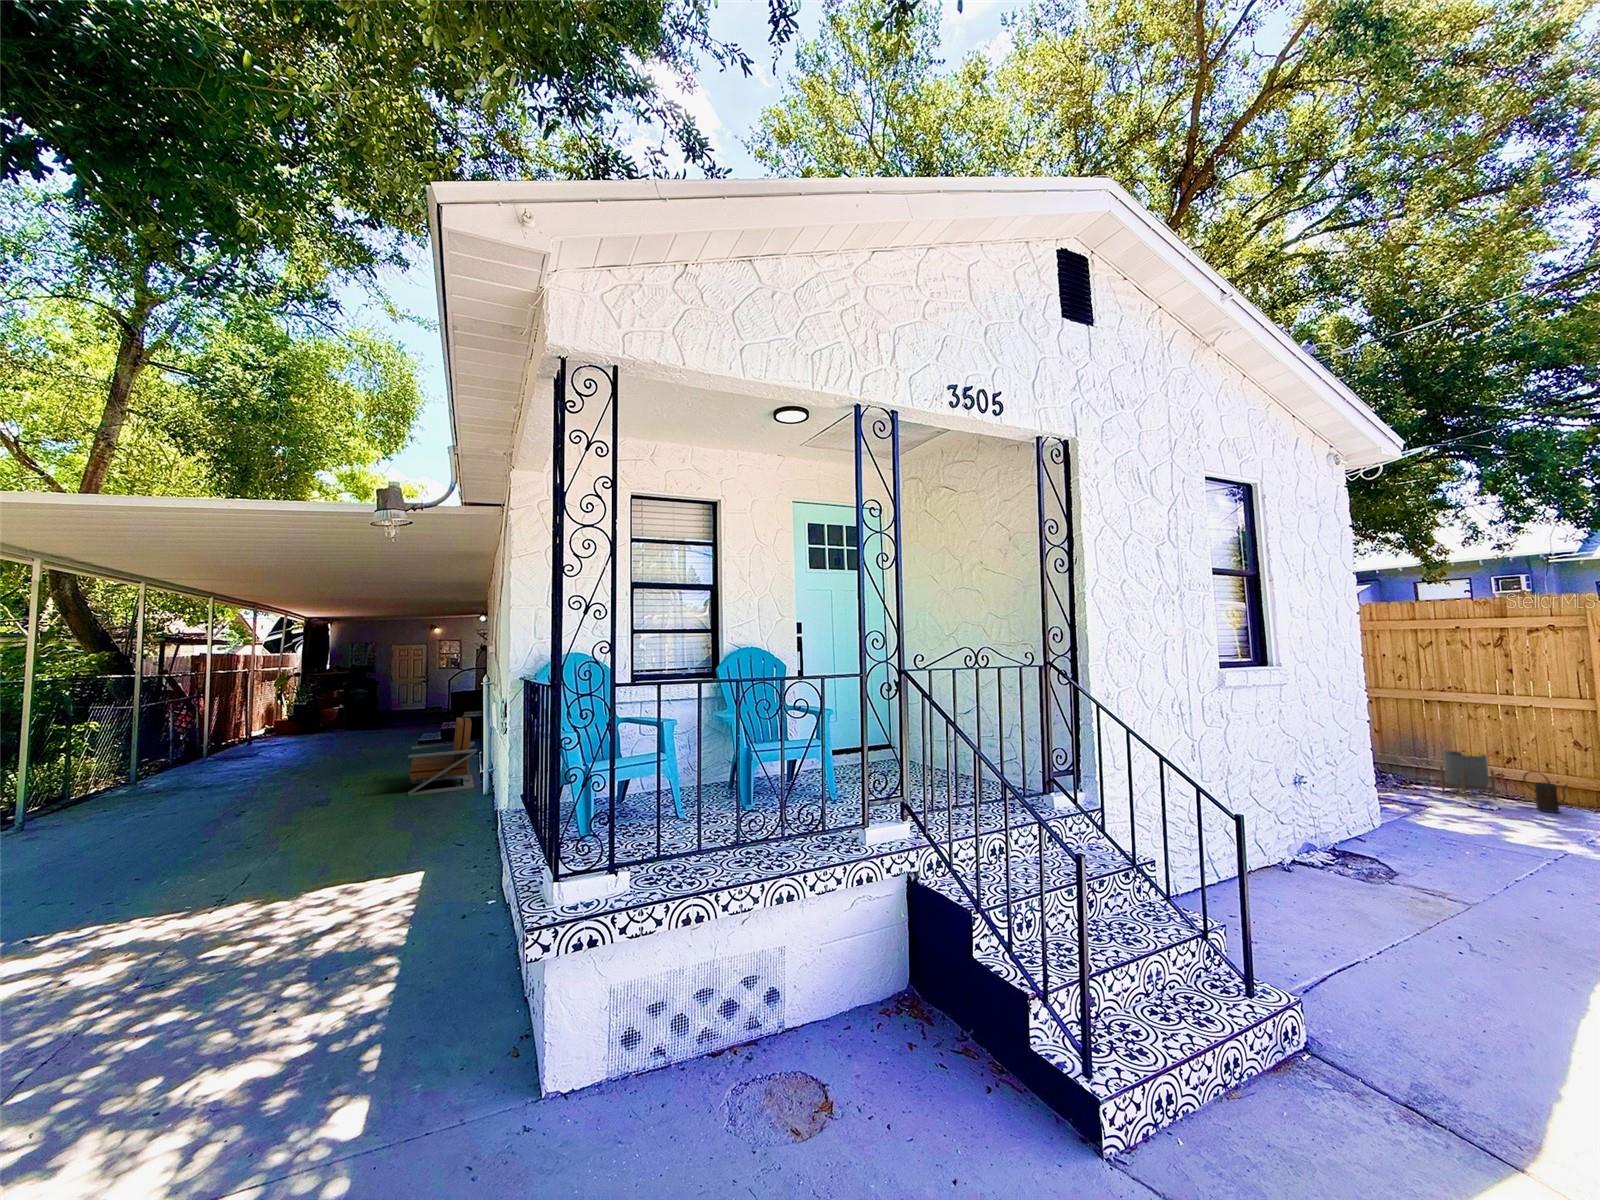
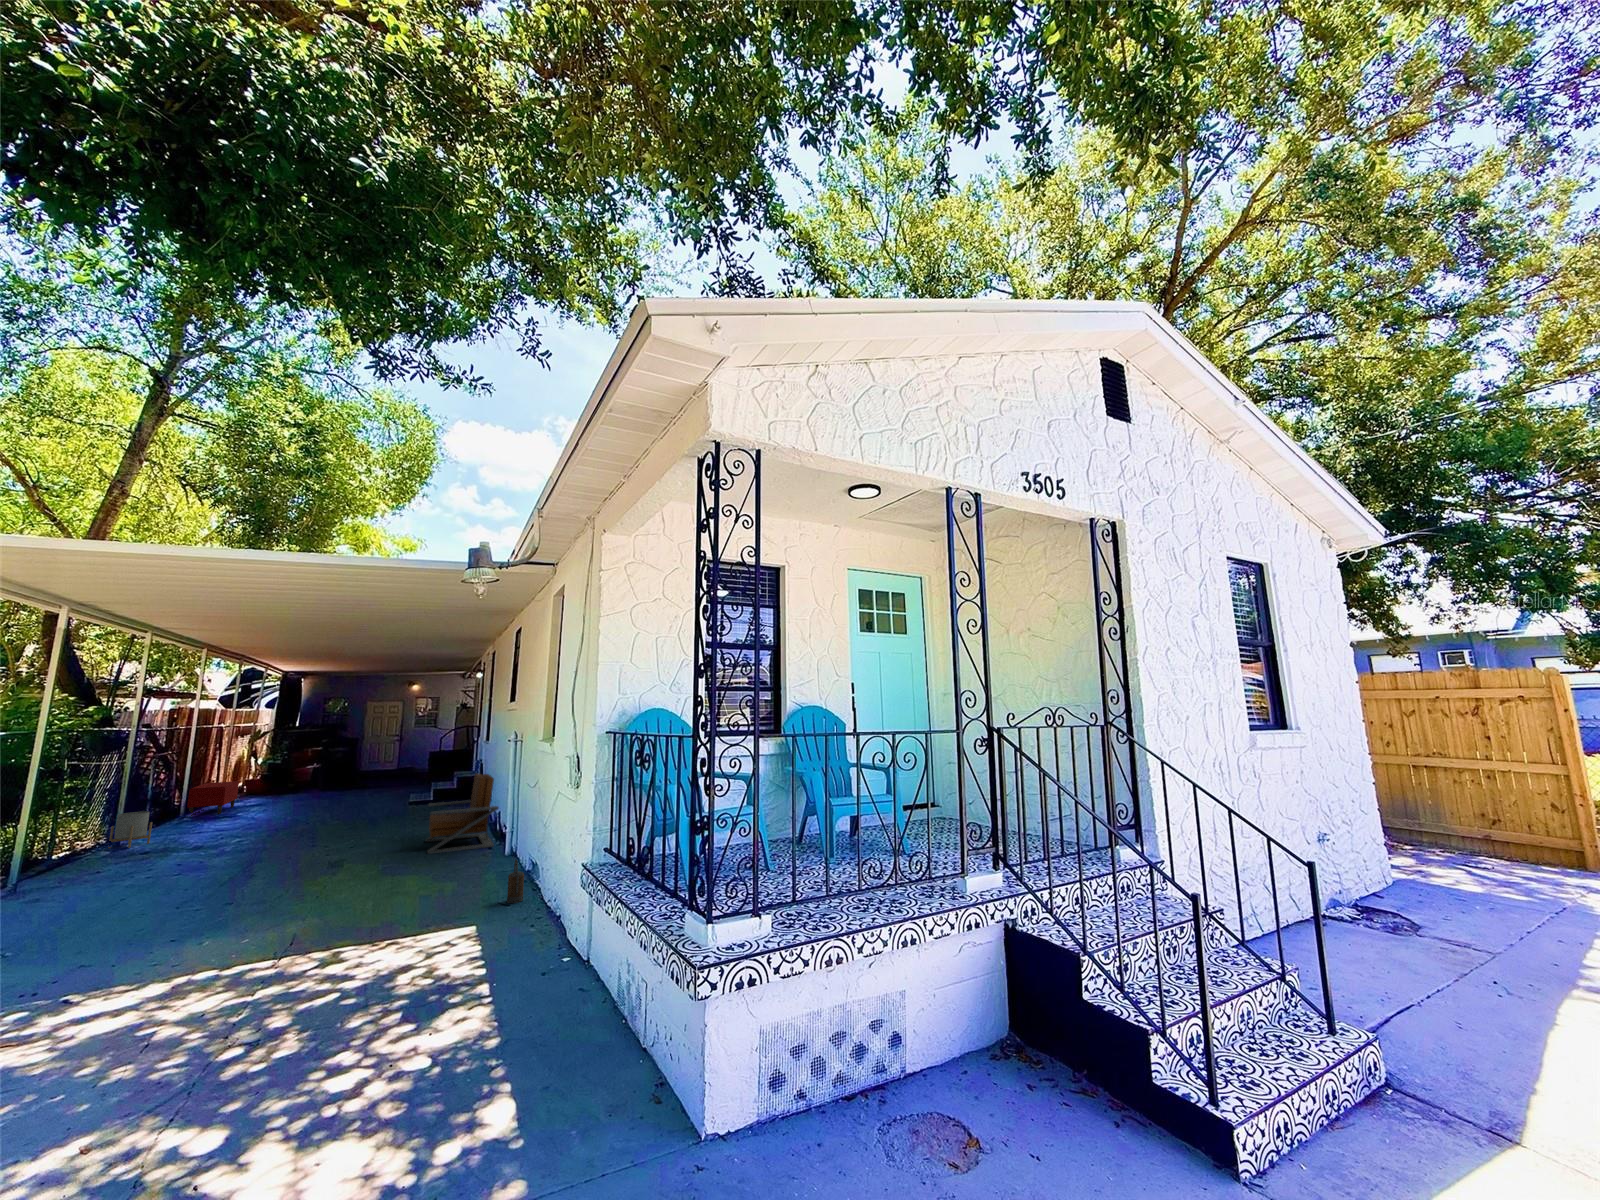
bench: none [199,725,250,759] -> present [187,781,239,816]
planter: present [1440,751,1496,799] -> present [108,812,152,848]
watering can: present [1523,771,1568,813] -> present [507,860,524,903]

